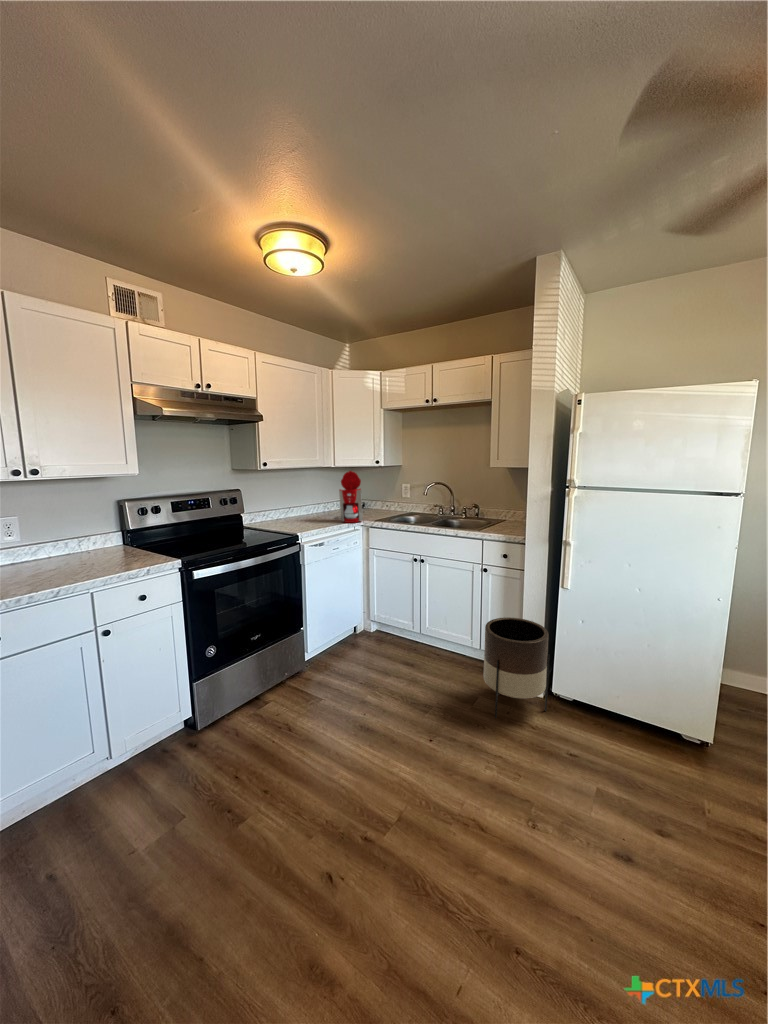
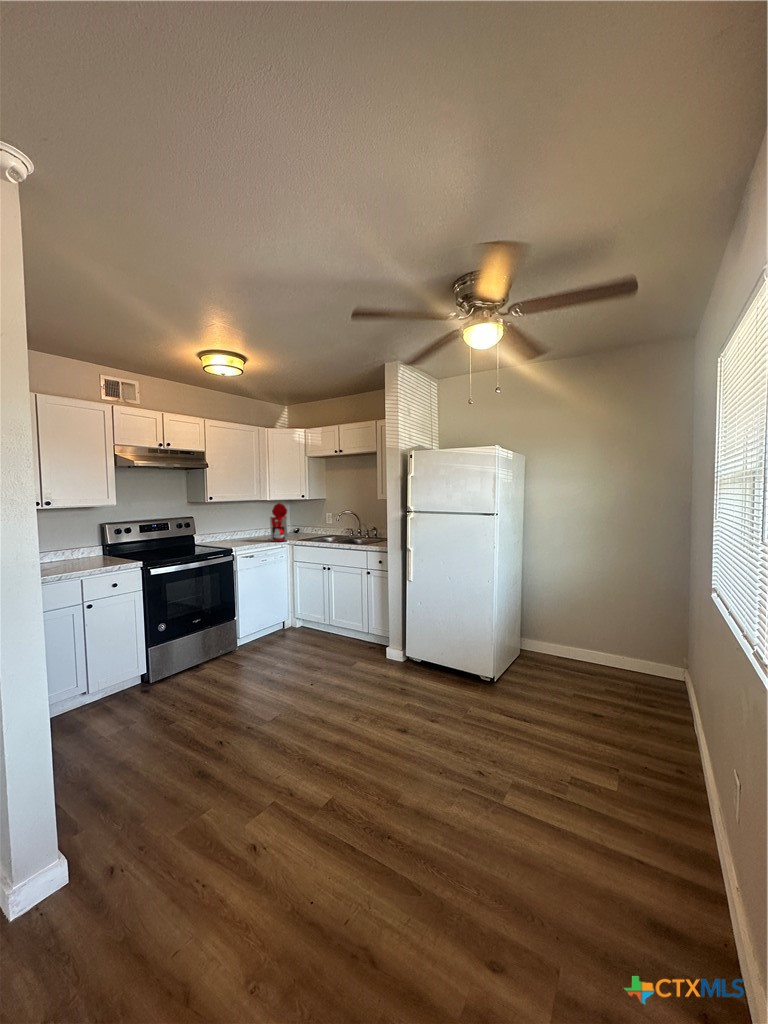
planter: present [483,617,549,718] -> none [358,605,400,672]

